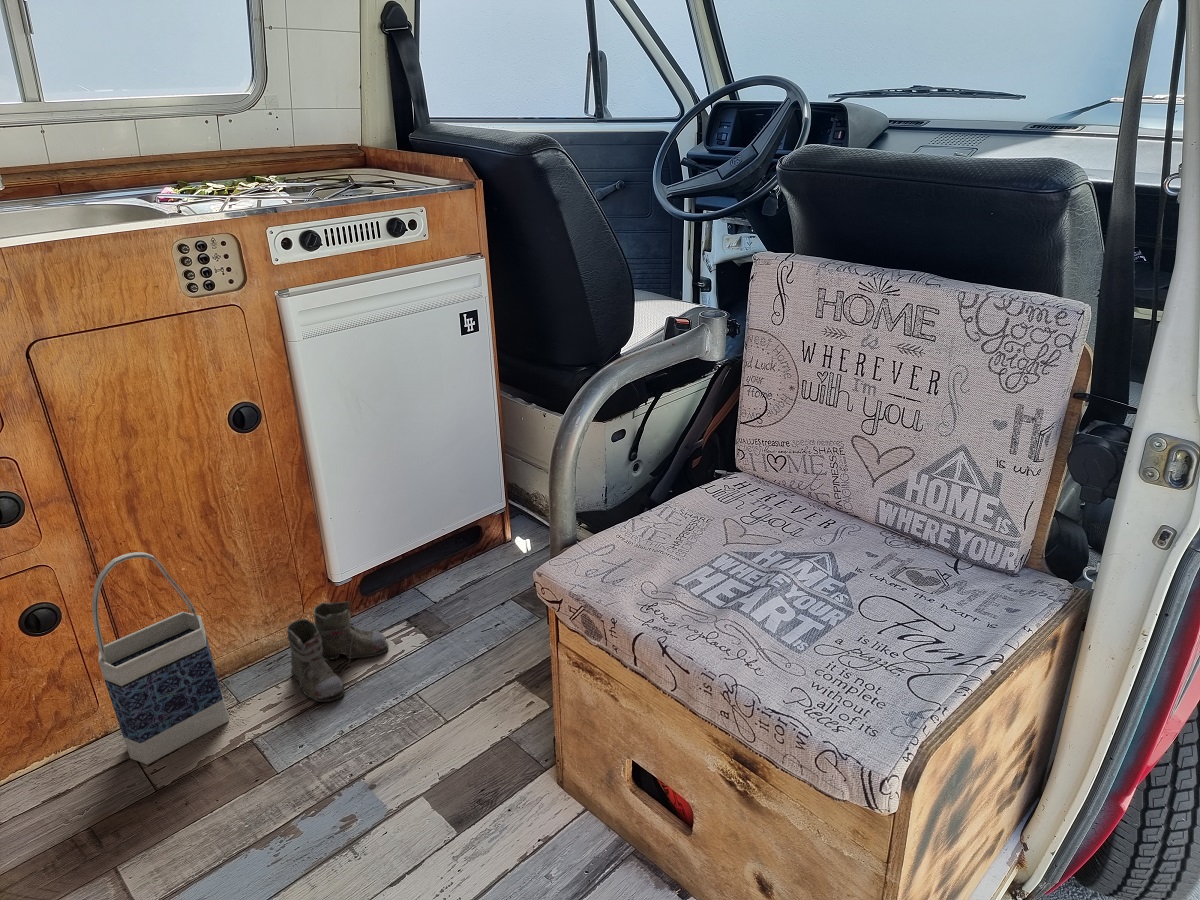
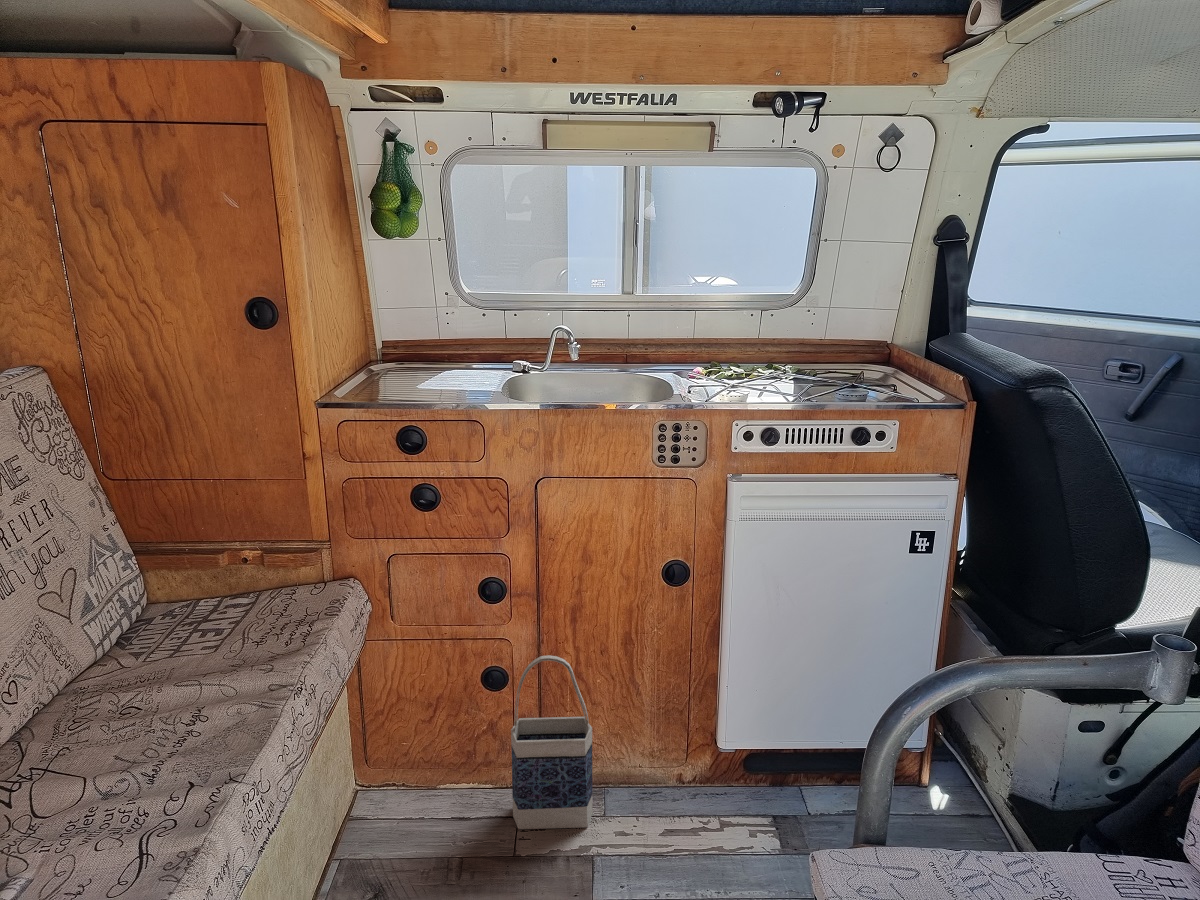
boots: present [287,601,388,702] -> none [632,761,744,862]

